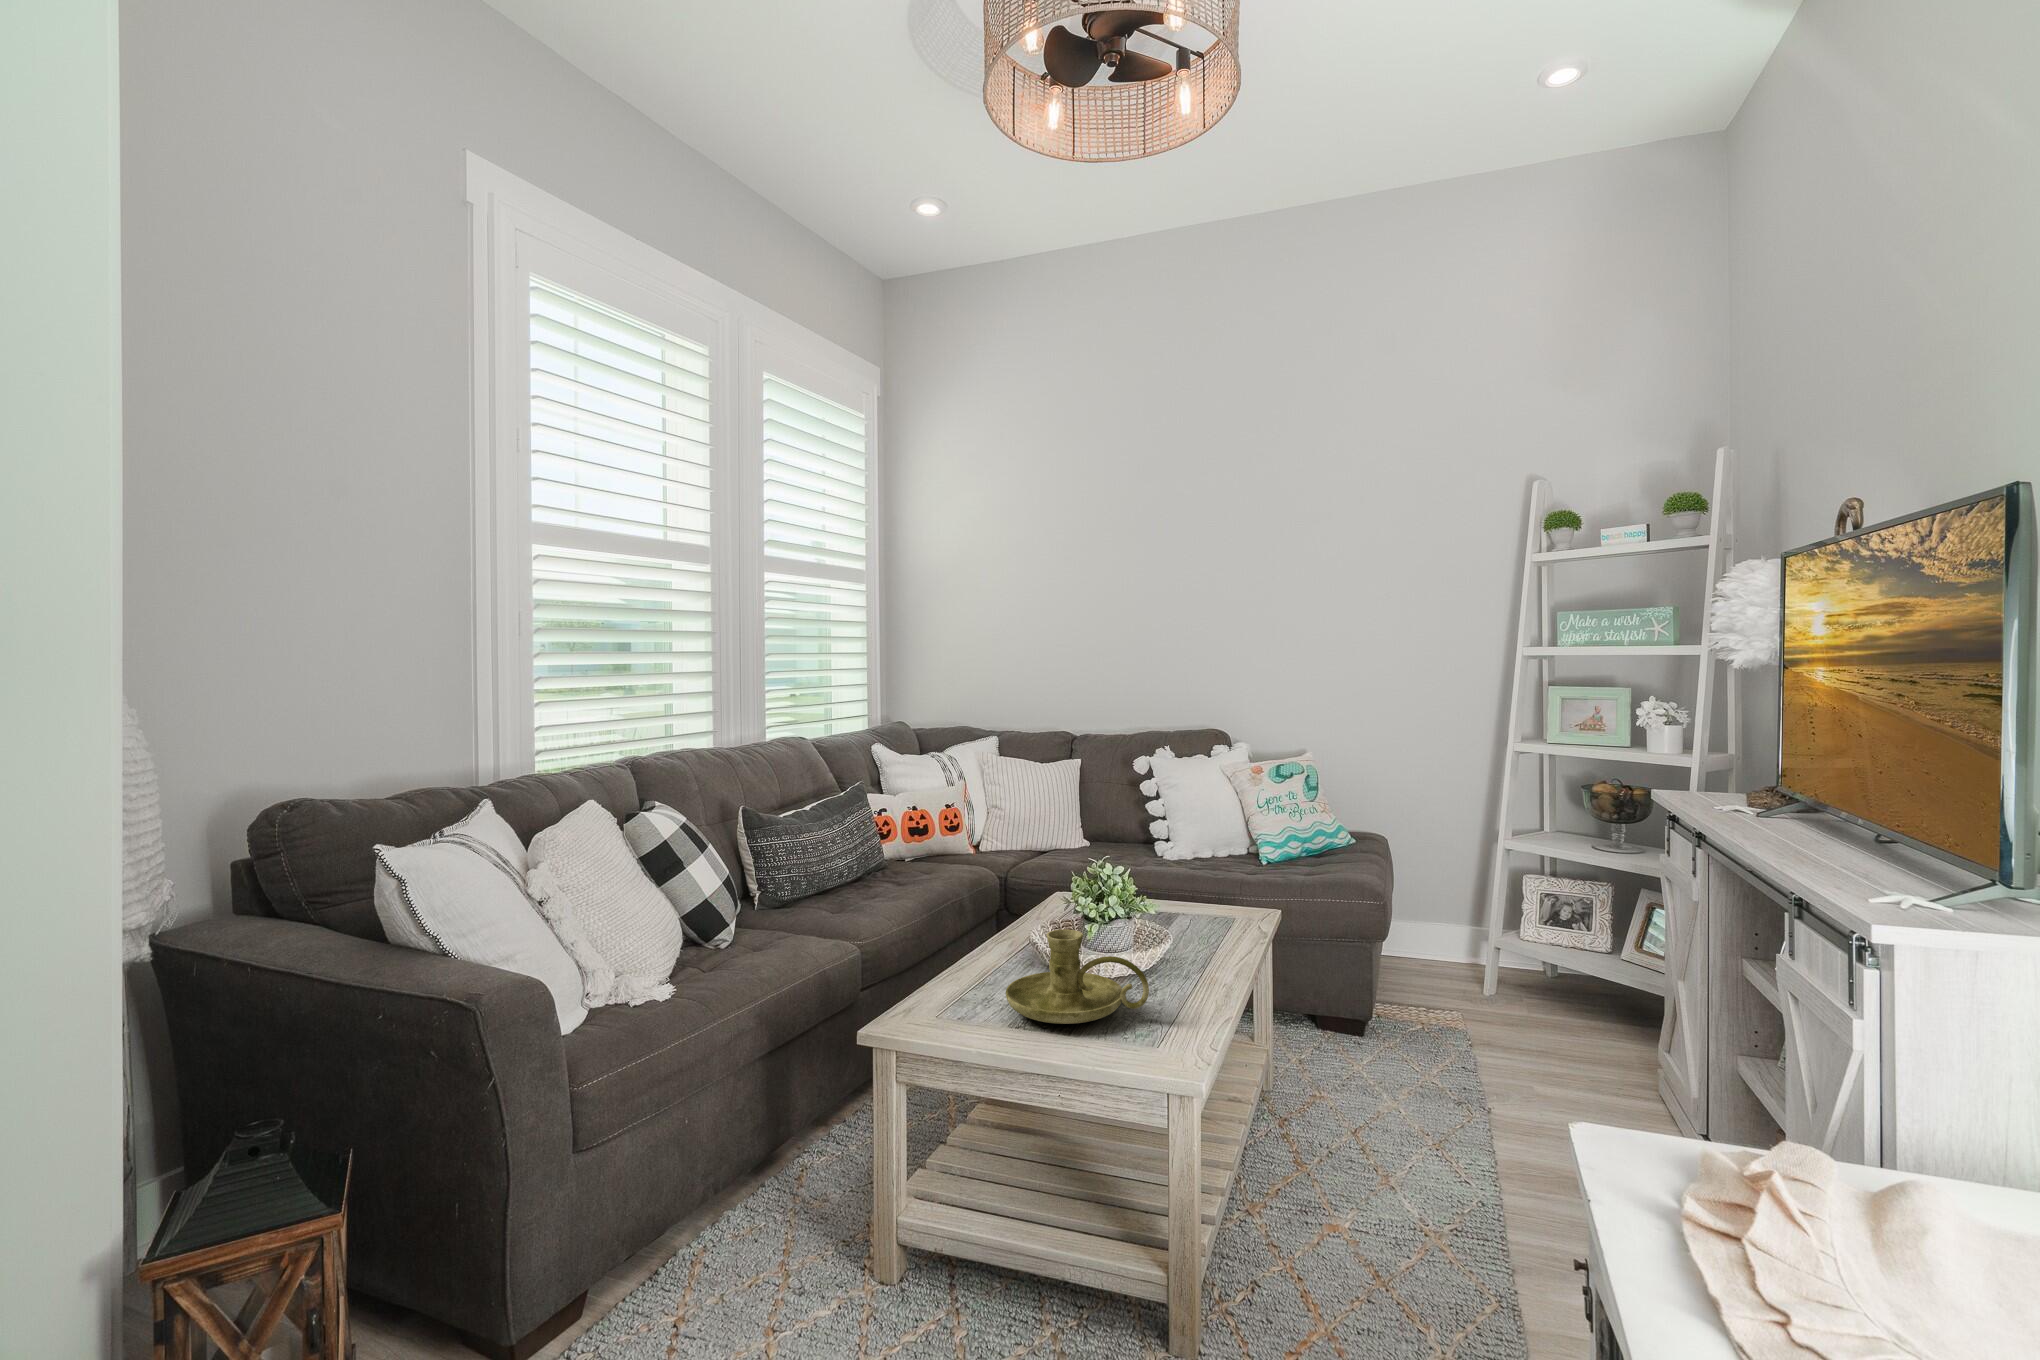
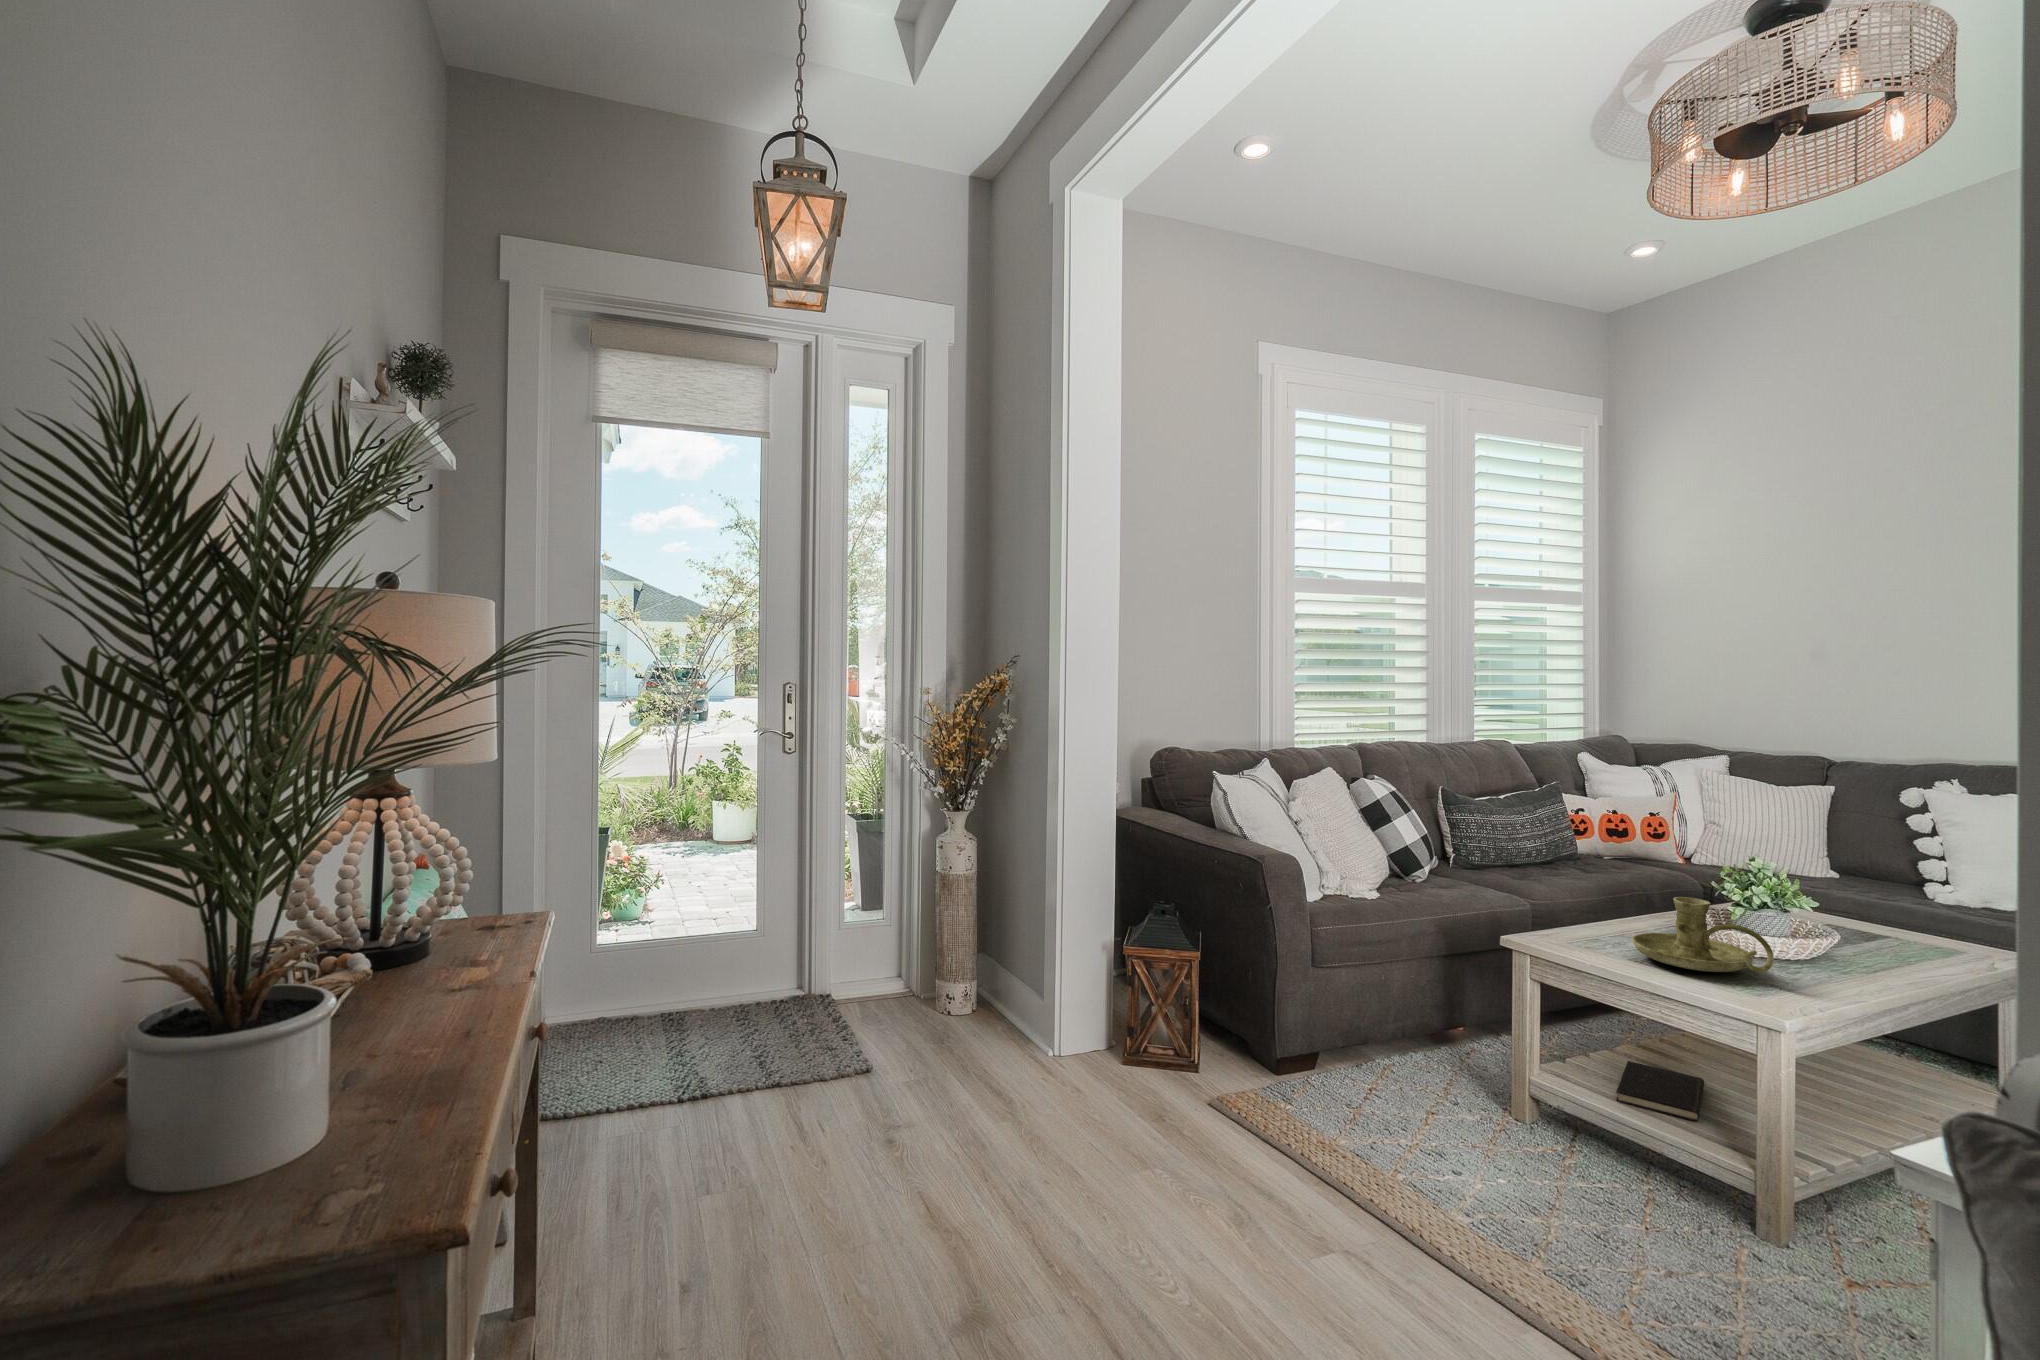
hardcover book: none [988,1132,1078,1209] -> present [1616,1061,1704,1121]

